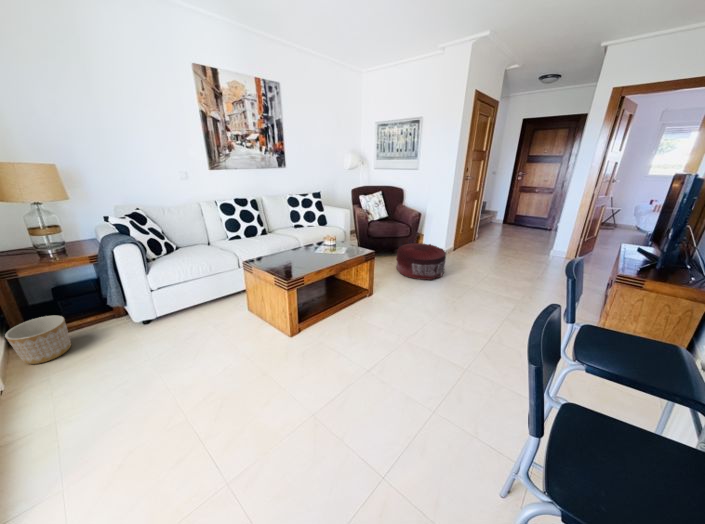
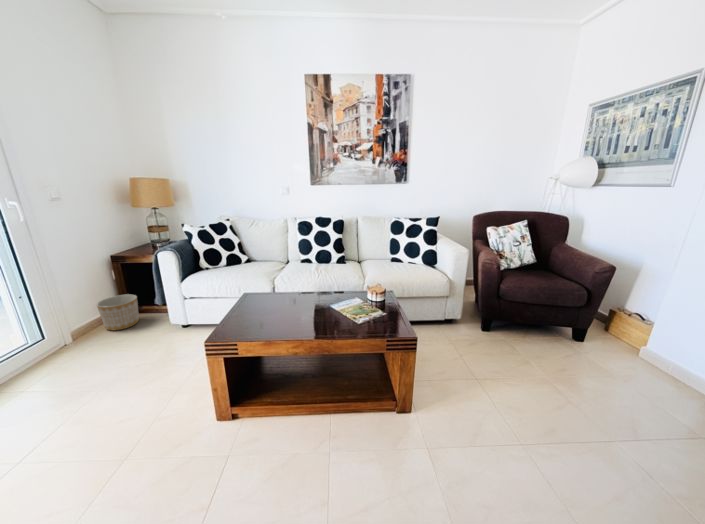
pouf: present [396,243,446,280] -> none [529,334,681,451]

